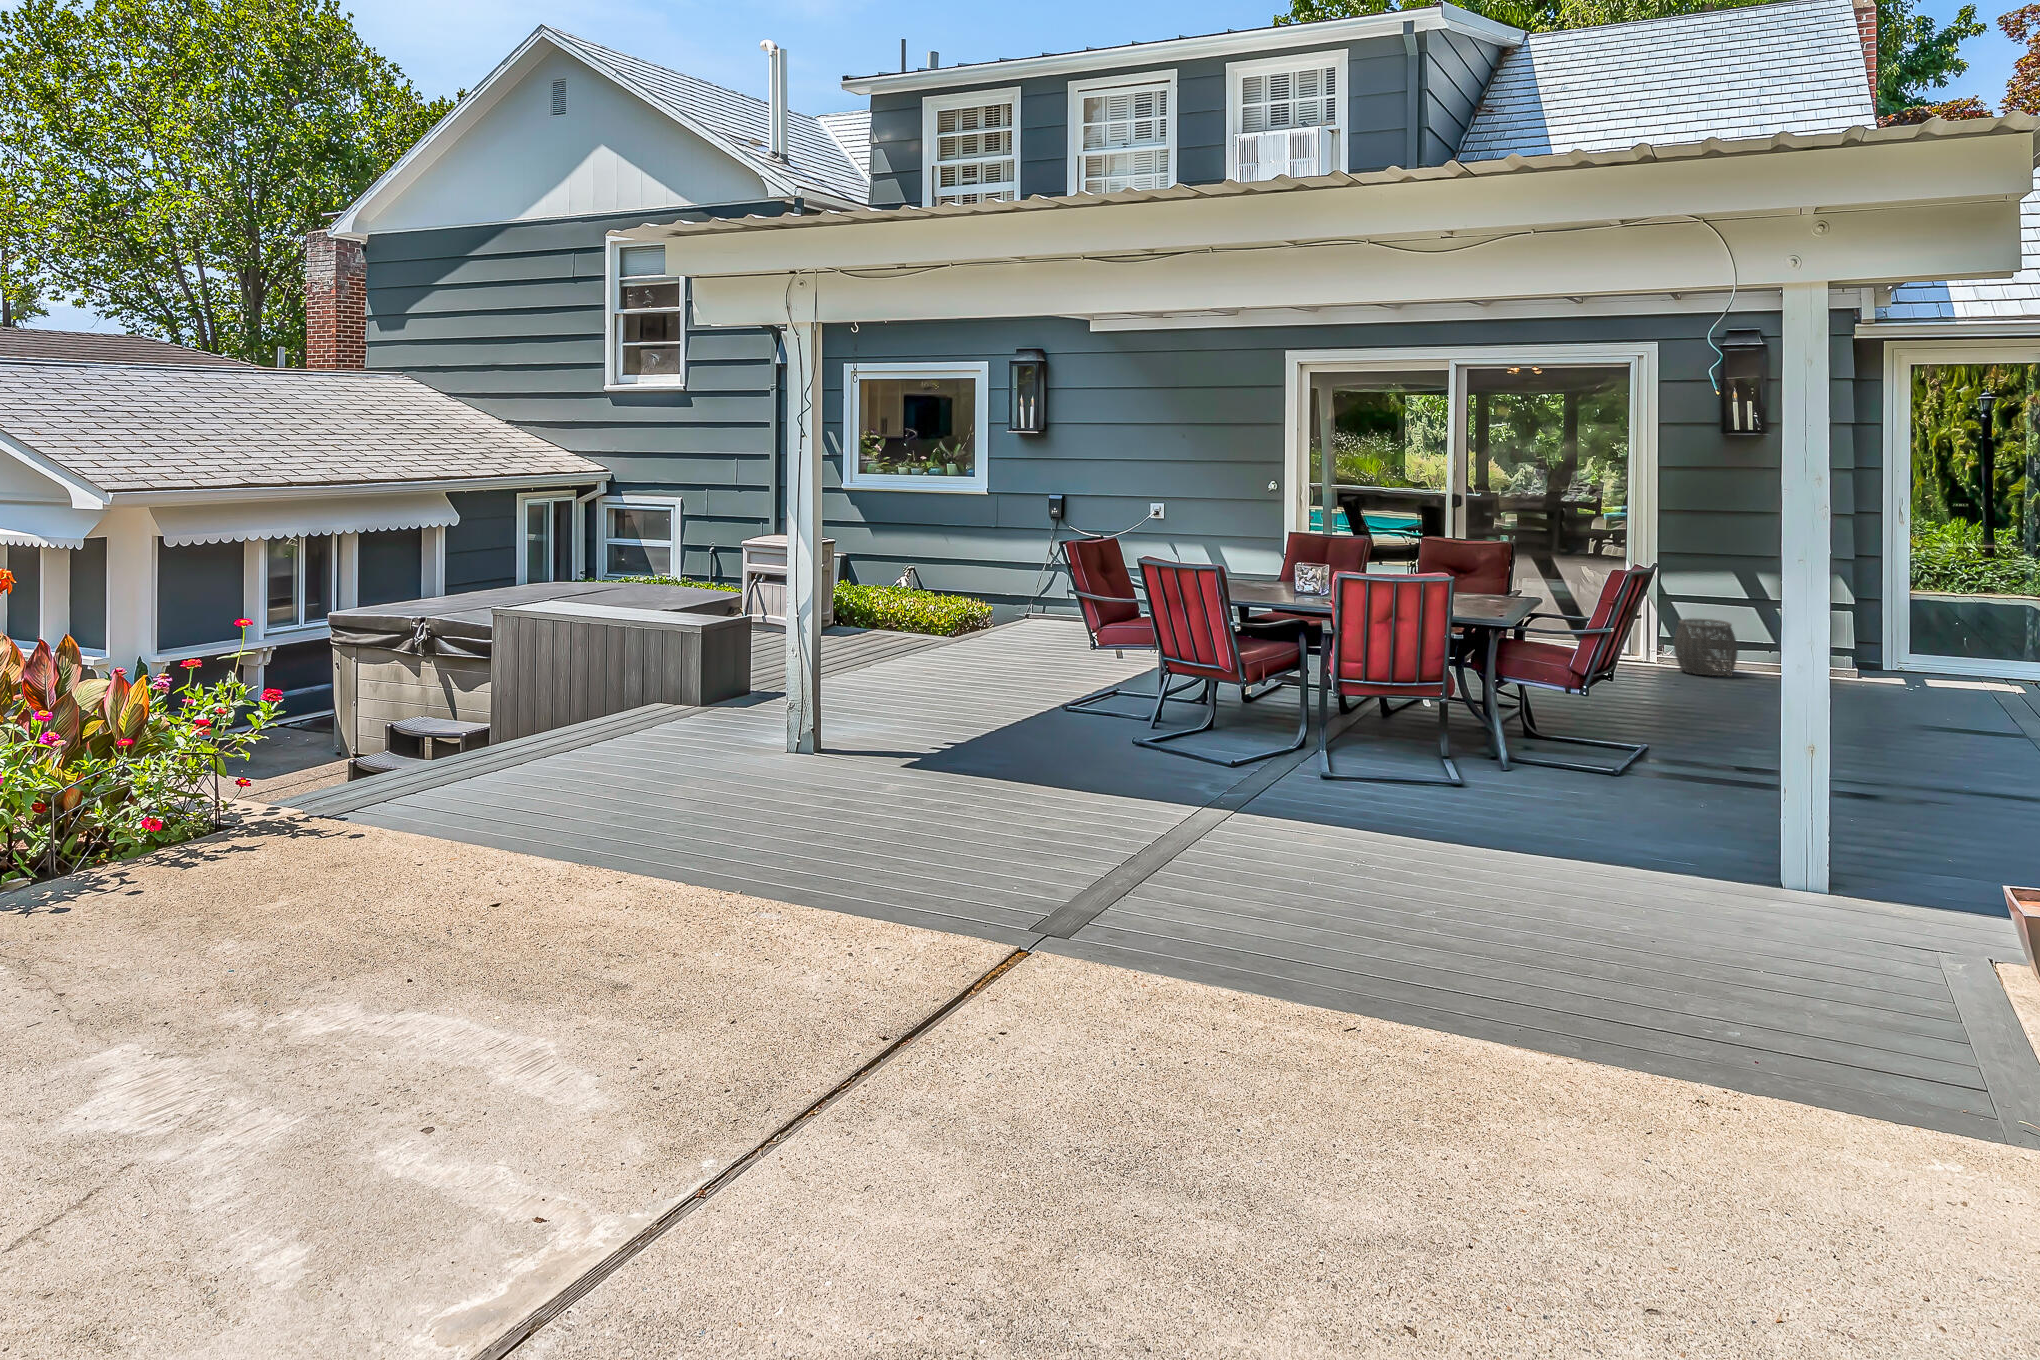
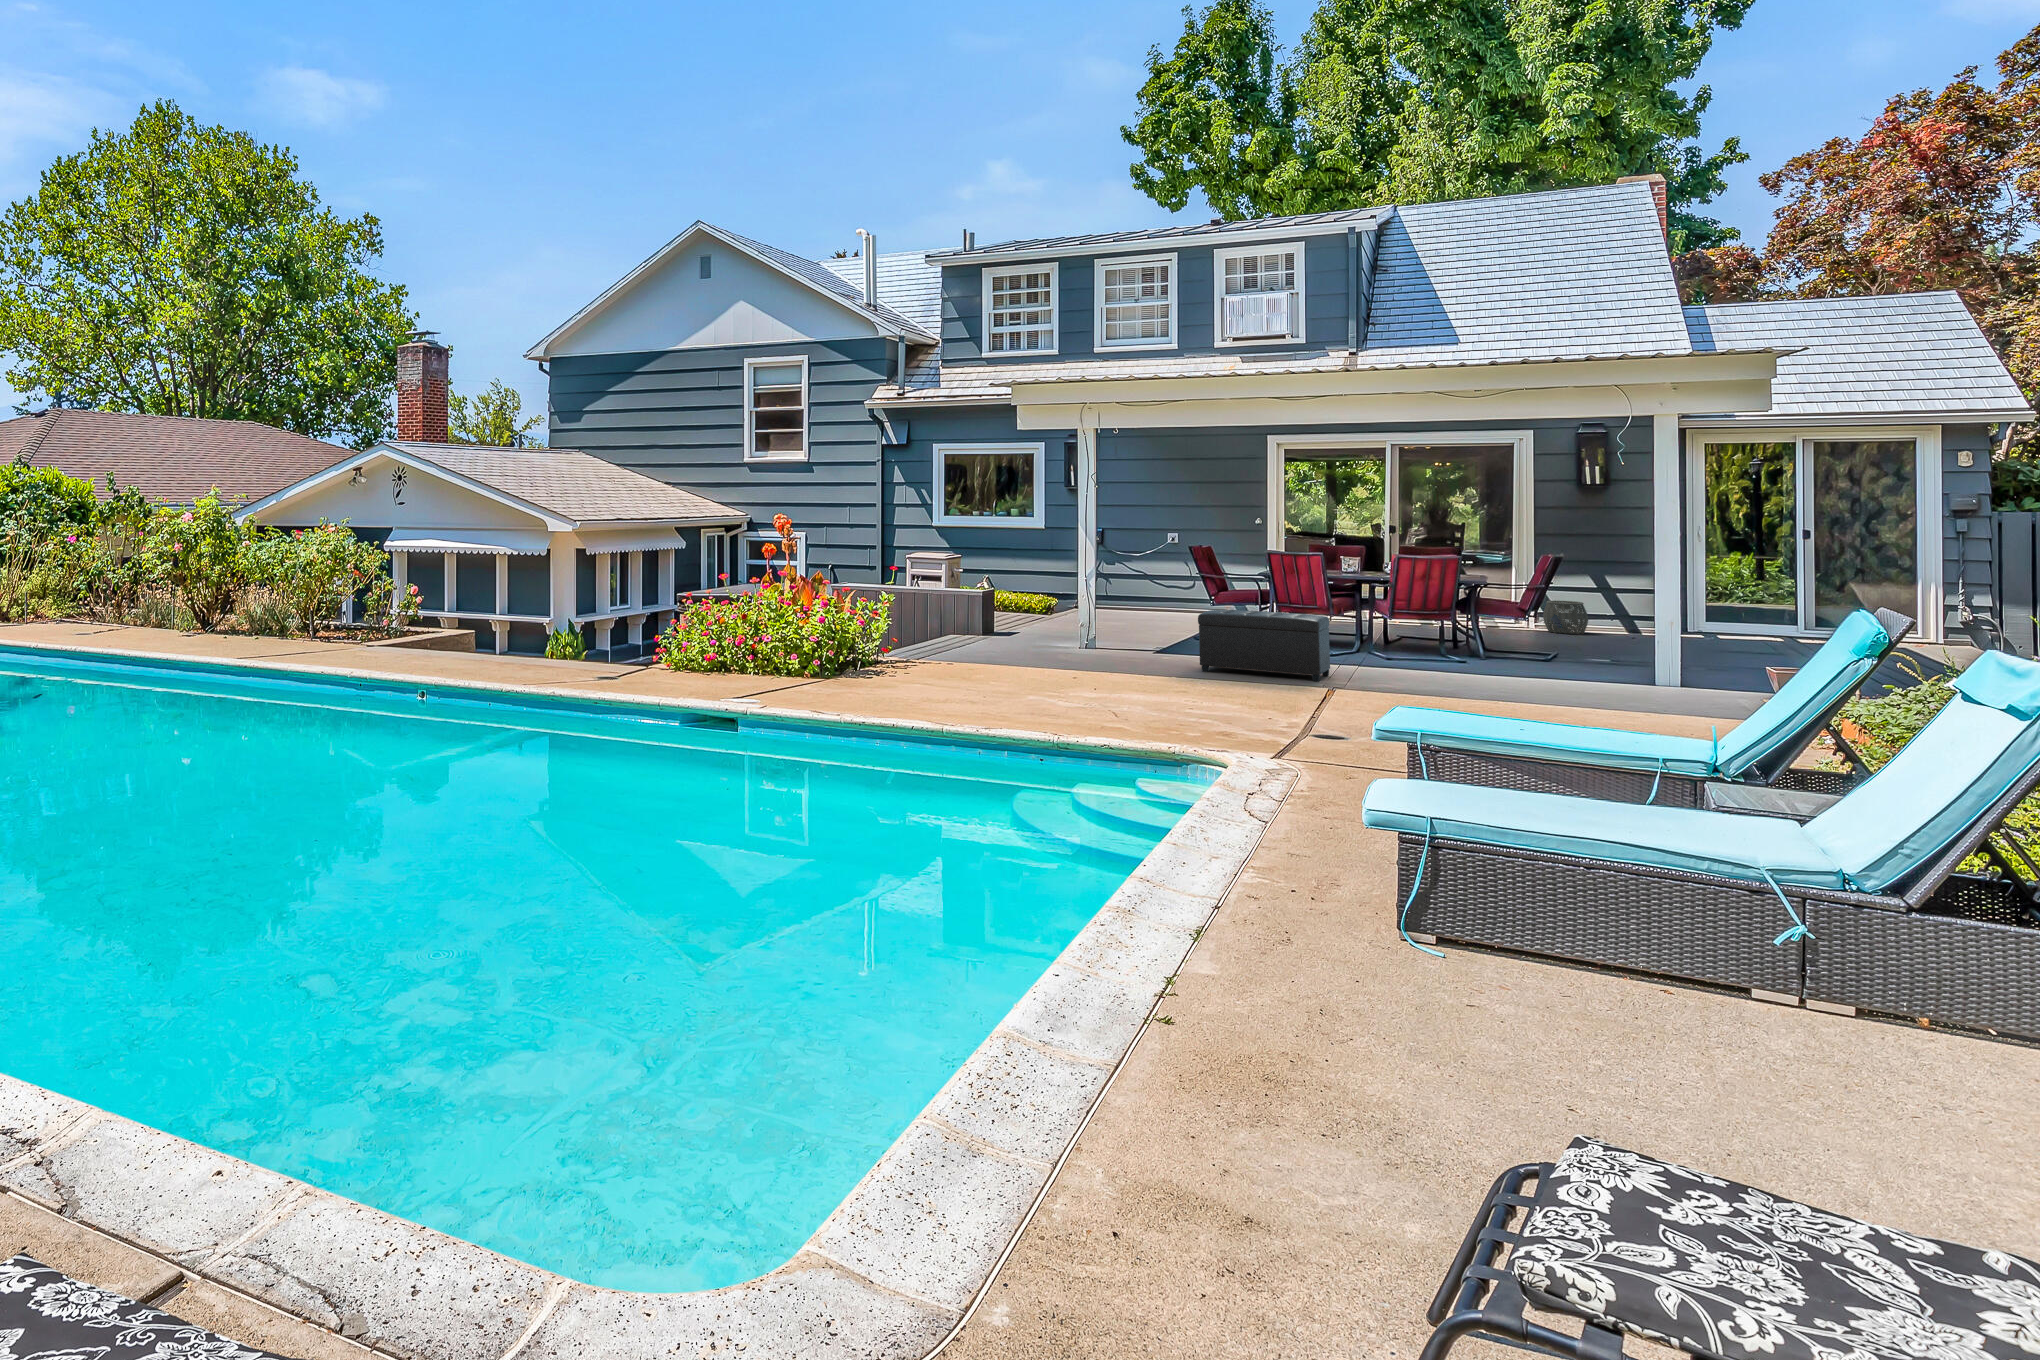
ottoman: none [907,684,1156,863] -> present [1198,610,1330,681]

